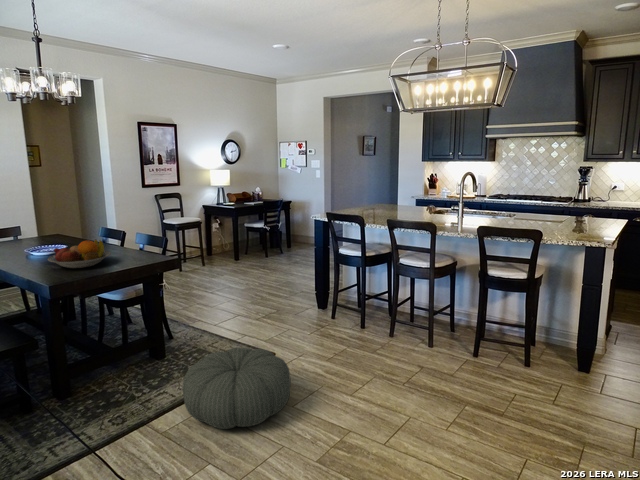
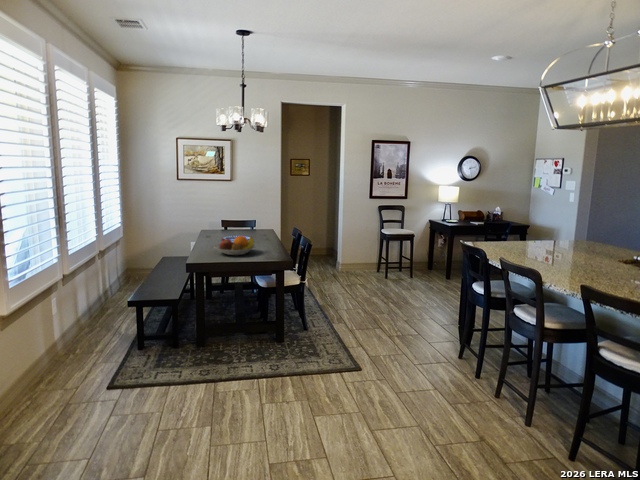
pouf: present [183,348,291,429] -> none [233,345,326,415]

